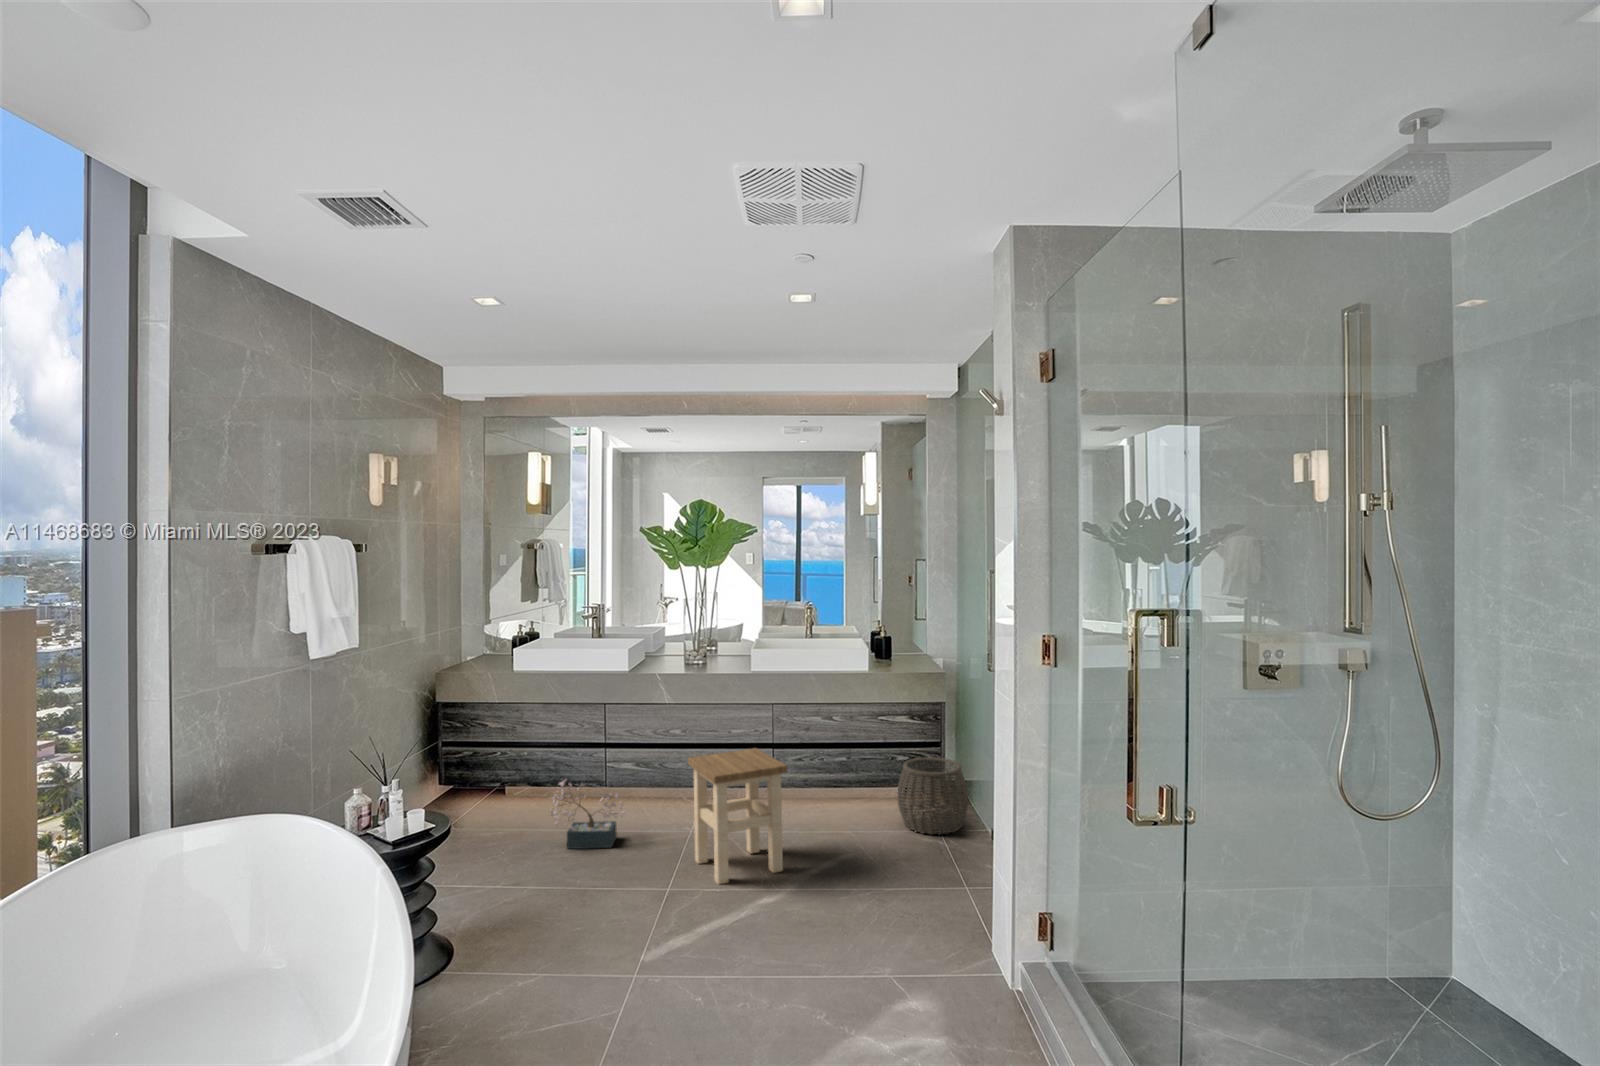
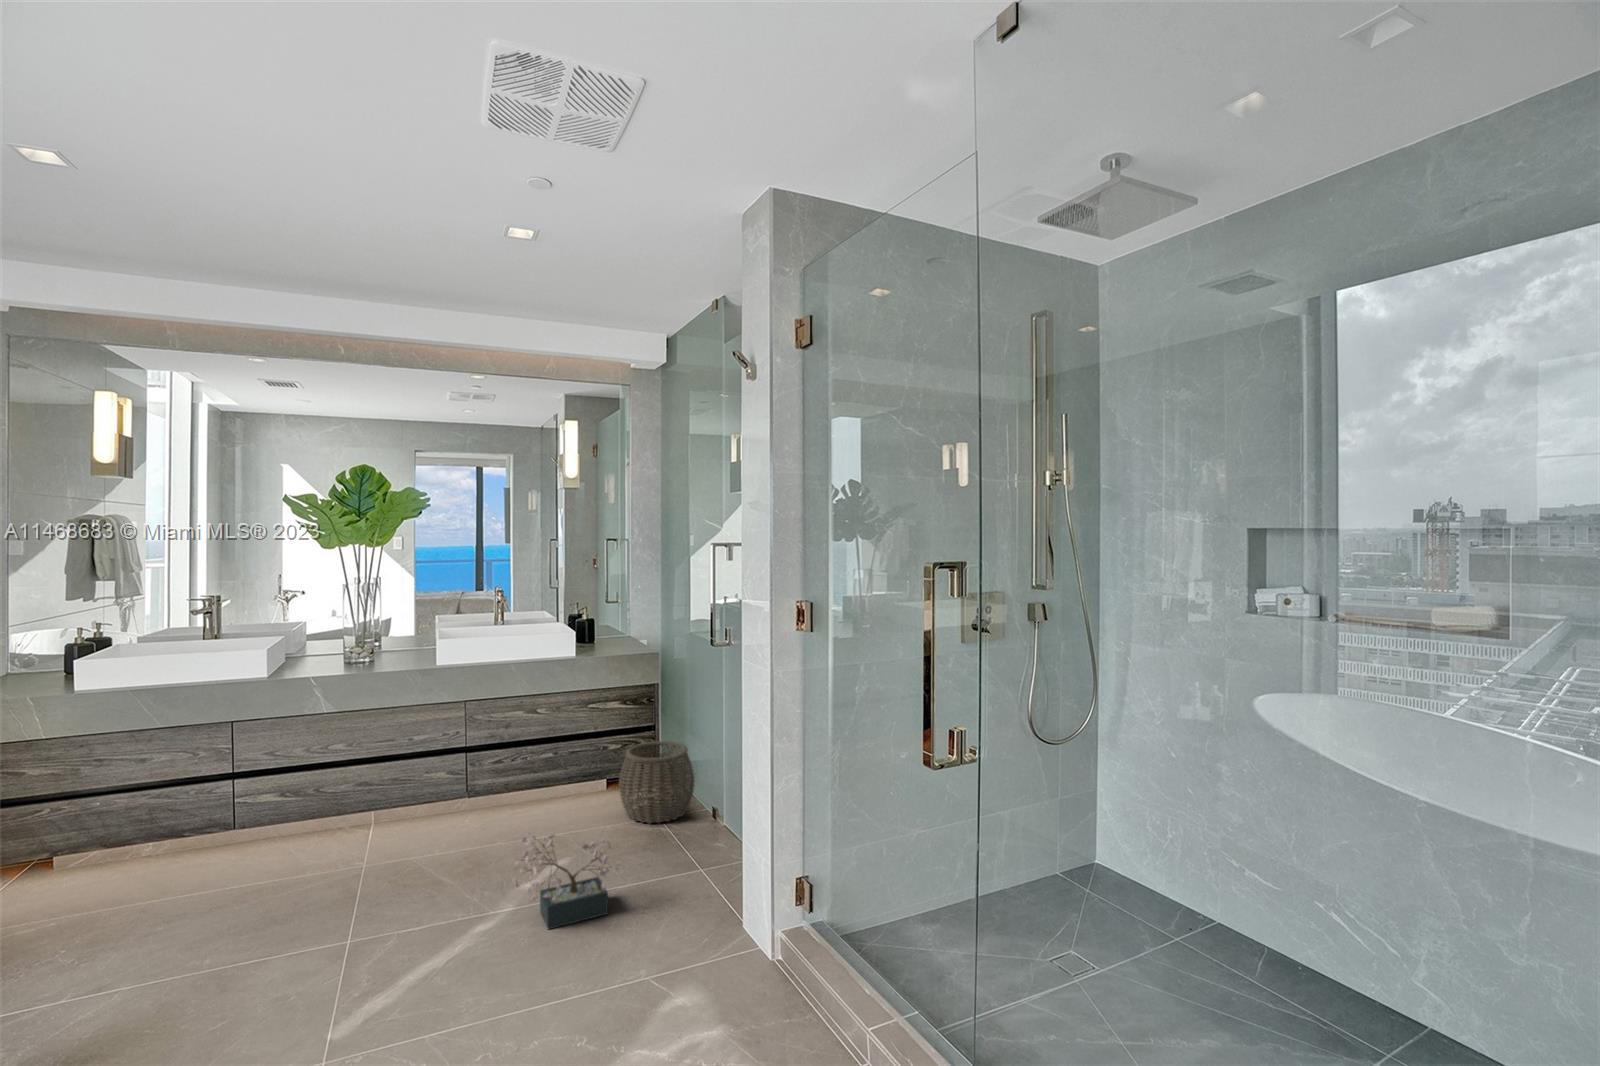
stool: present [688,748,788,884] -> none [375,757,513,933]
decorative plant: present [551,779,626,849] -> present [513,833,621,929]

